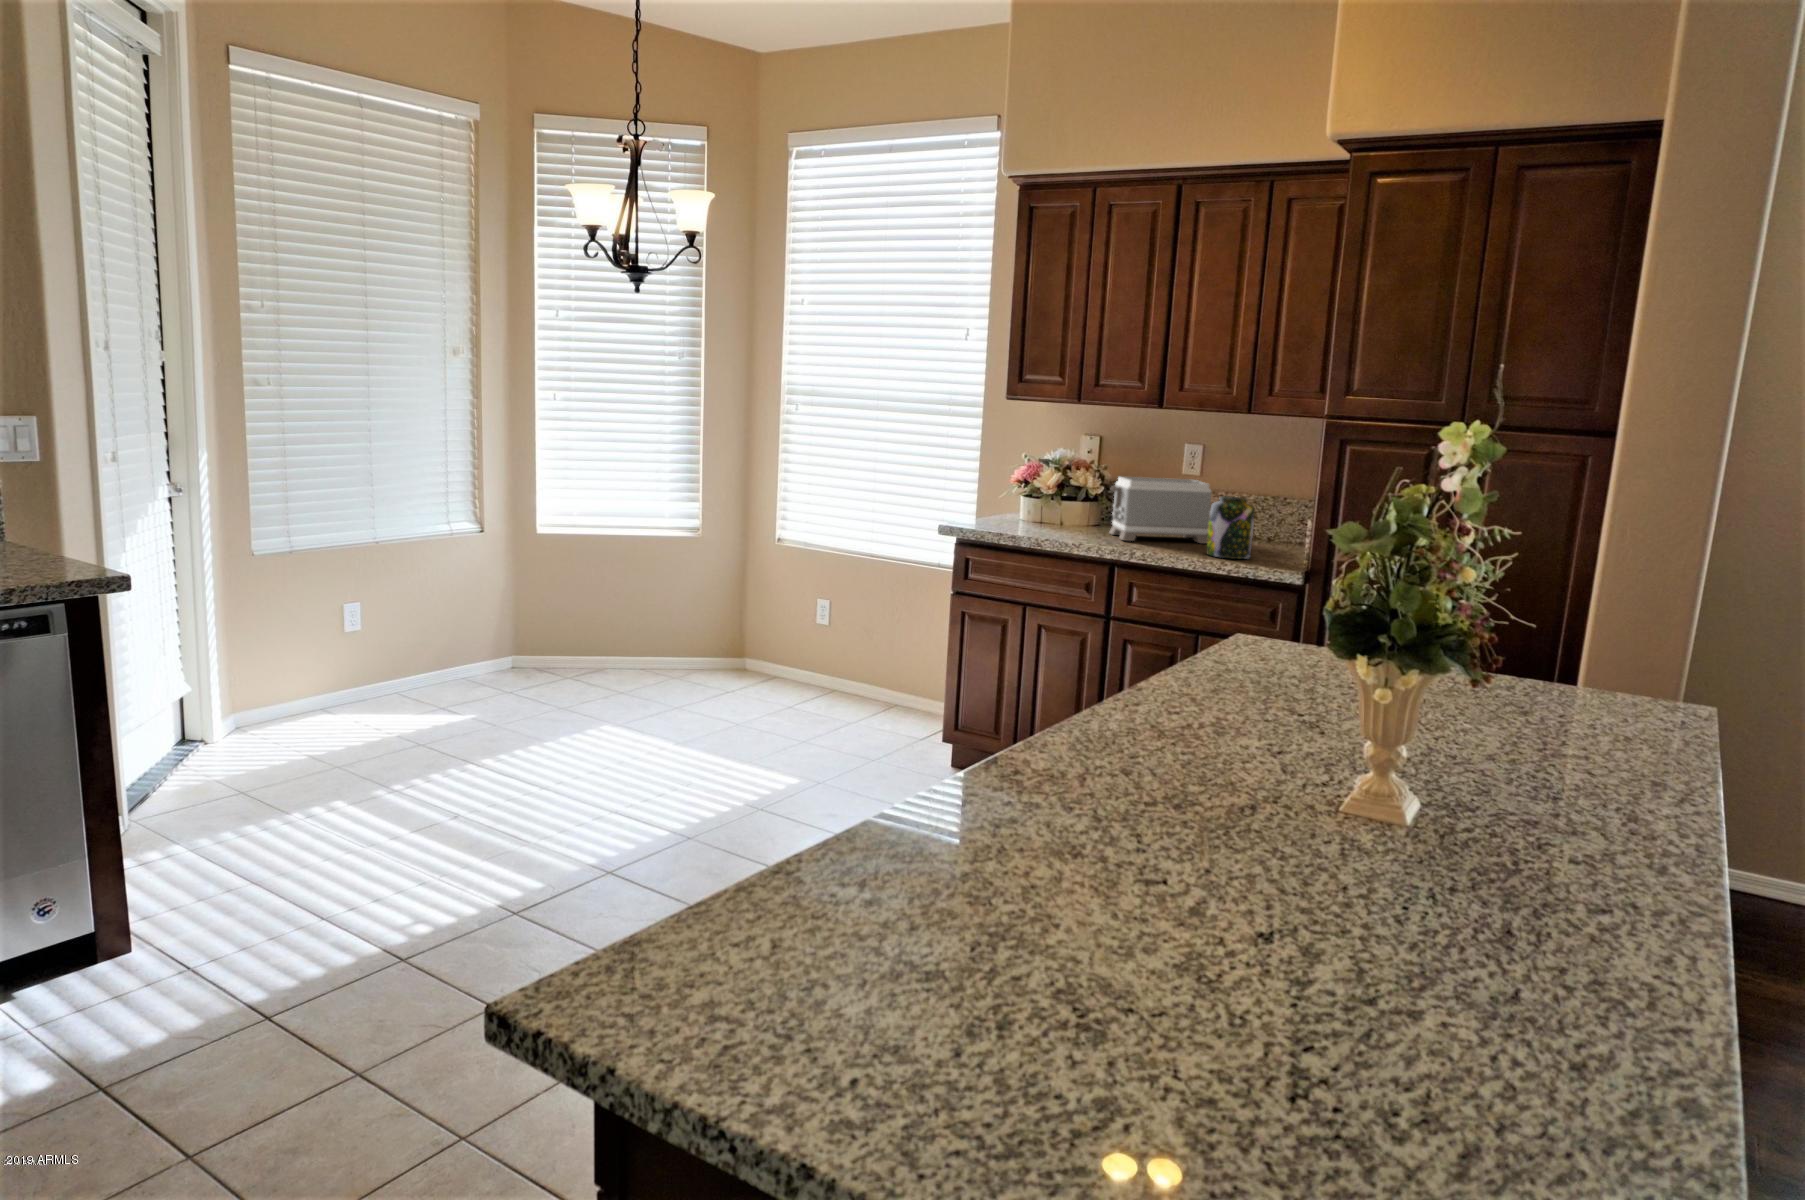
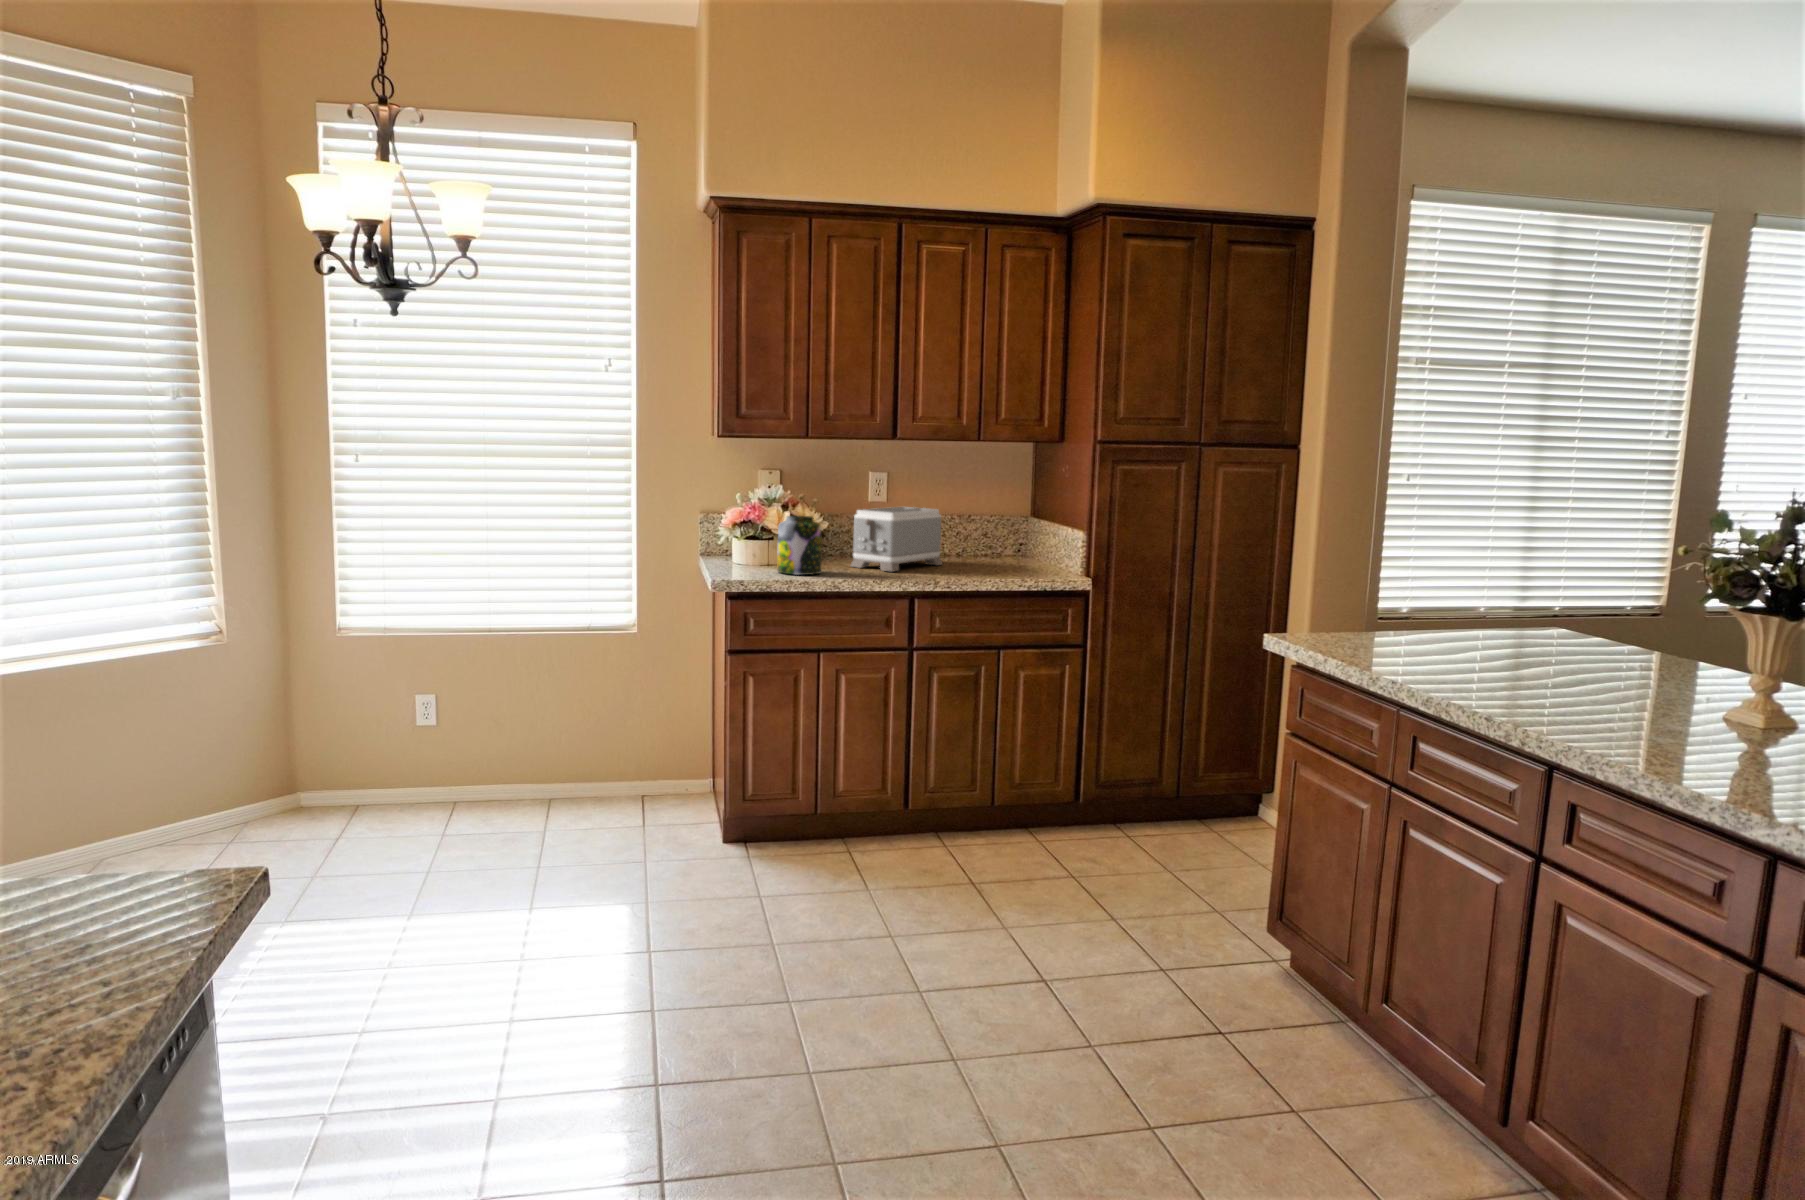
jar: present [1207,496,1255,559] -> present [778,516,822,575]

